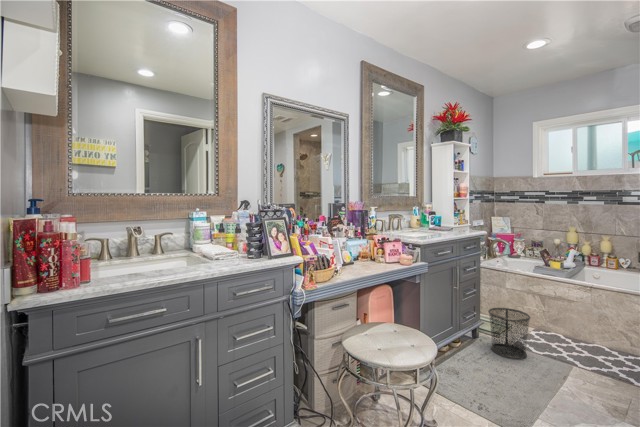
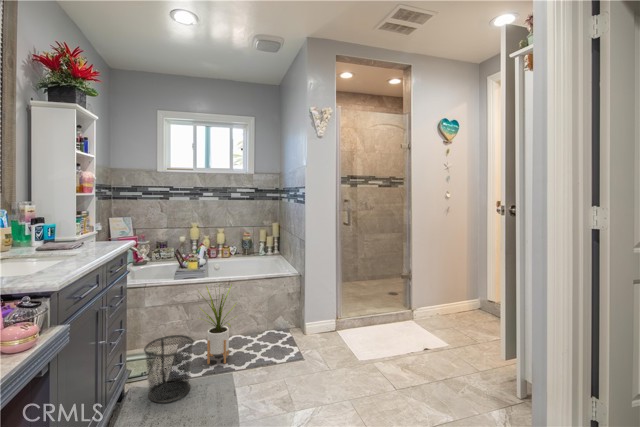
house plant: none [543,275,597,358] -> present [199,284,235,364]

